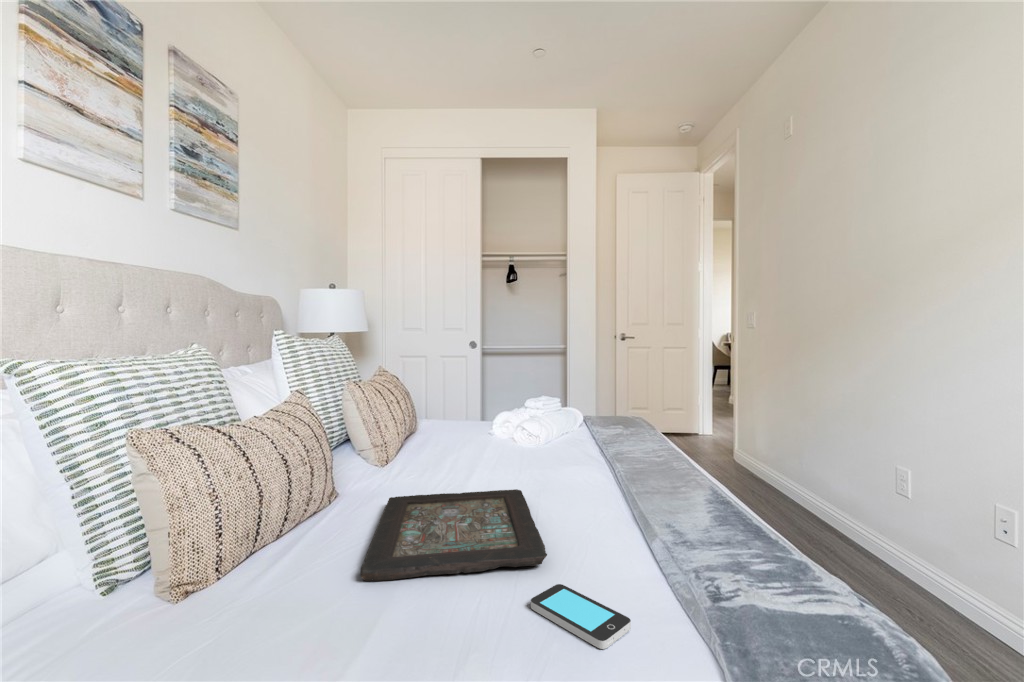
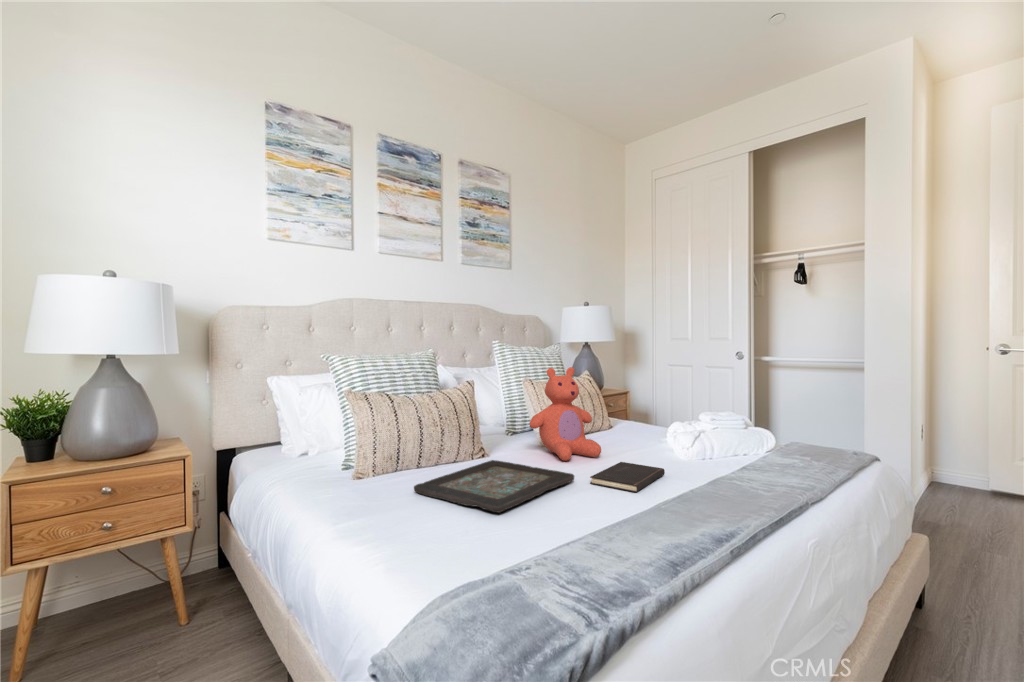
teddy bear: none [400,361,484,477] -> present [530,367,601,461]
hardcover book: none [524,462,593,496] -> present [590,462,665,492]
smartphone: present [531,584,631,649] -> none [445,522,484,553]

